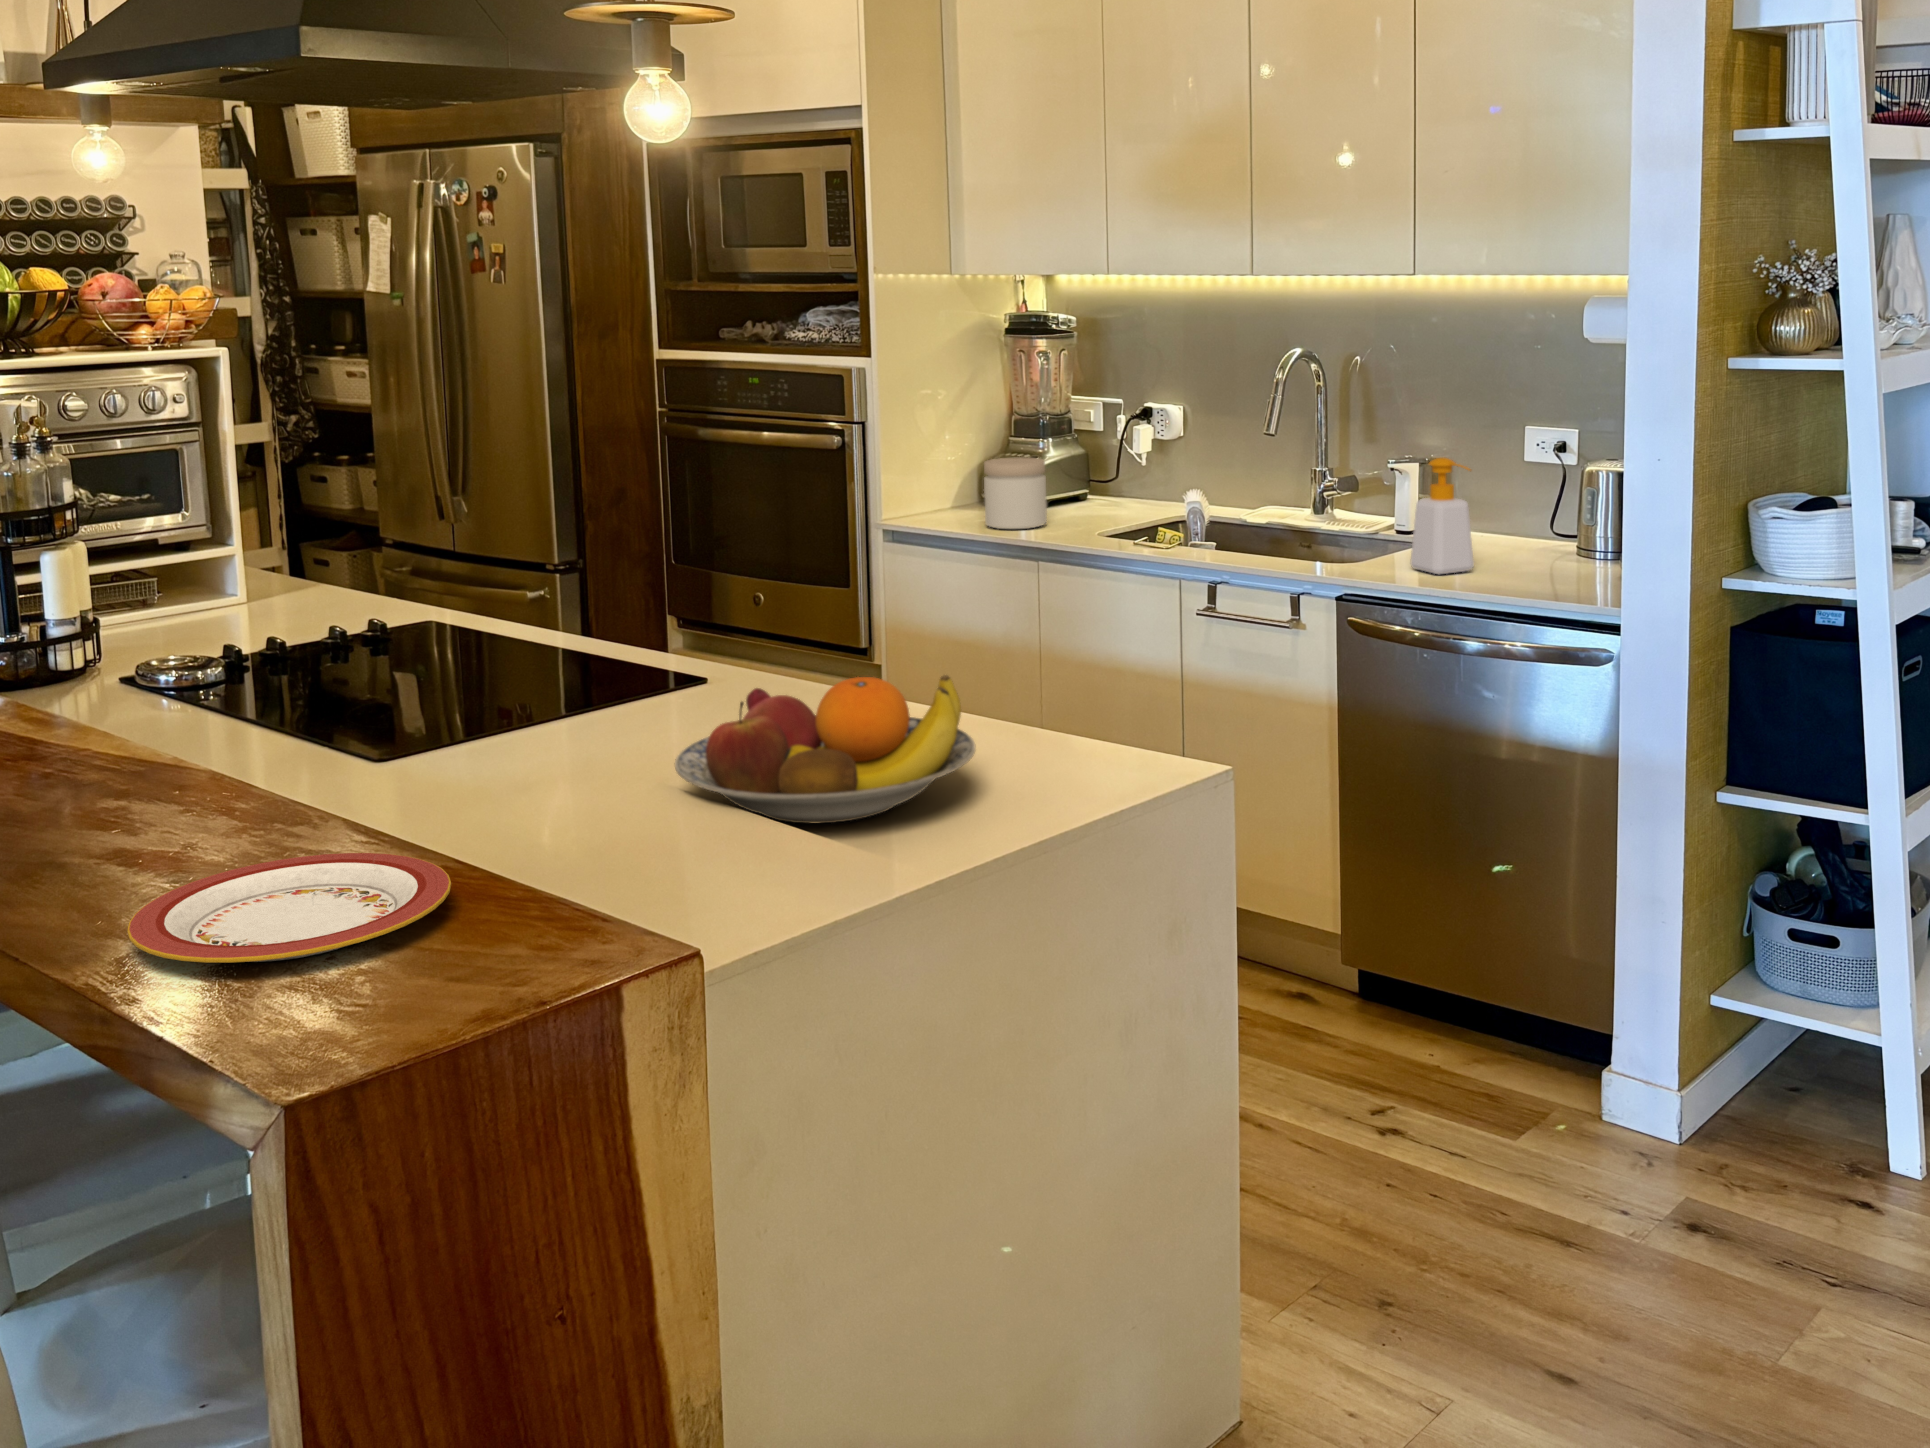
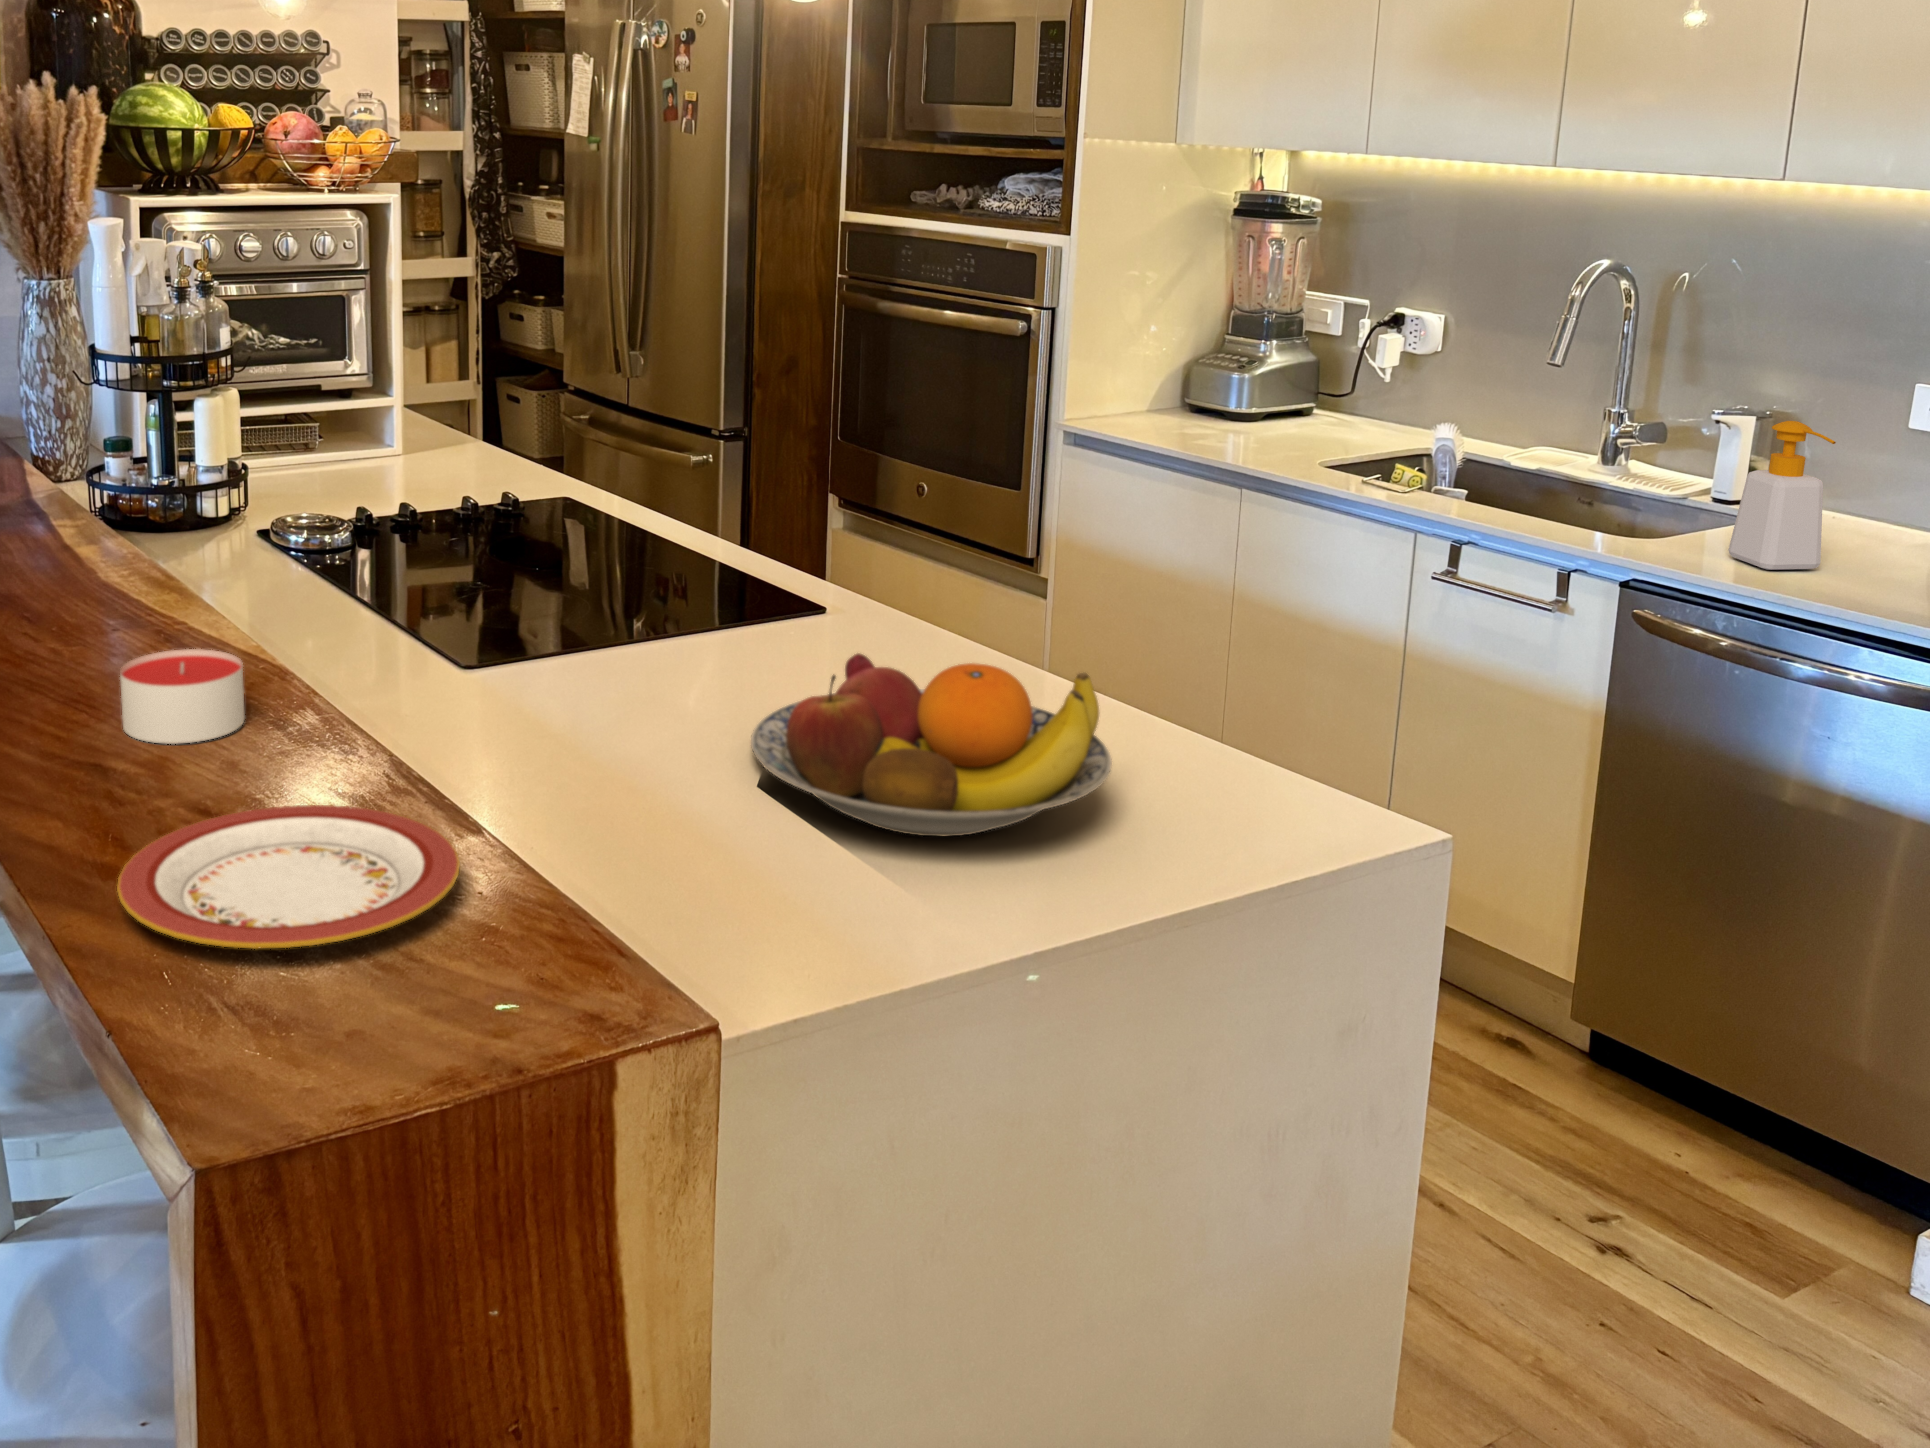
jar: present [984,457,1047,529] -> none [1184,363,1263,447]
candle: none [60,755,190,842] -> present [120,649,244,744]

